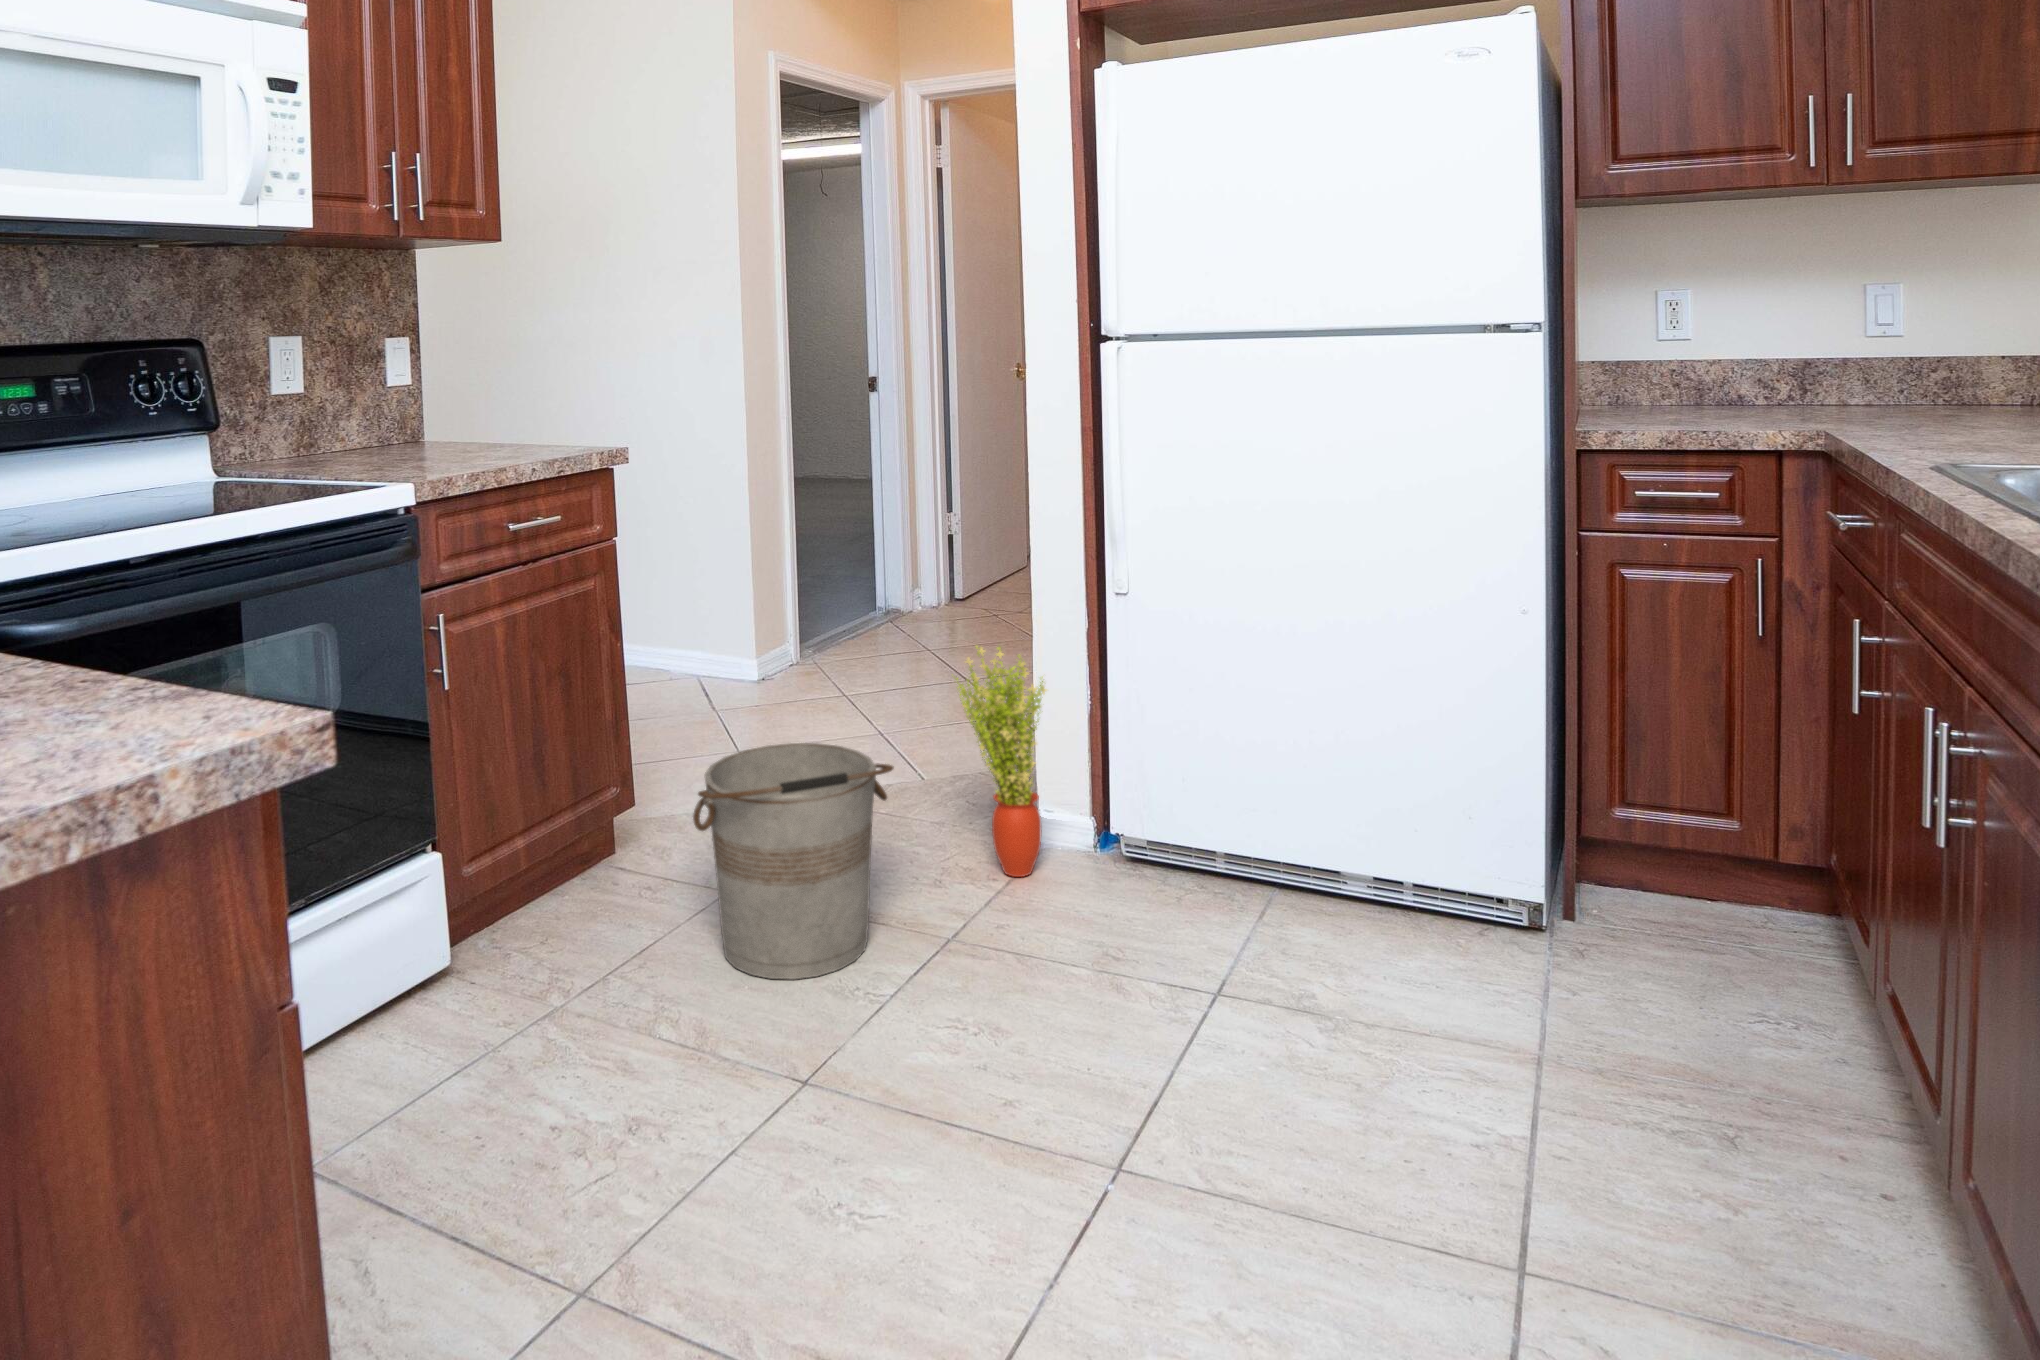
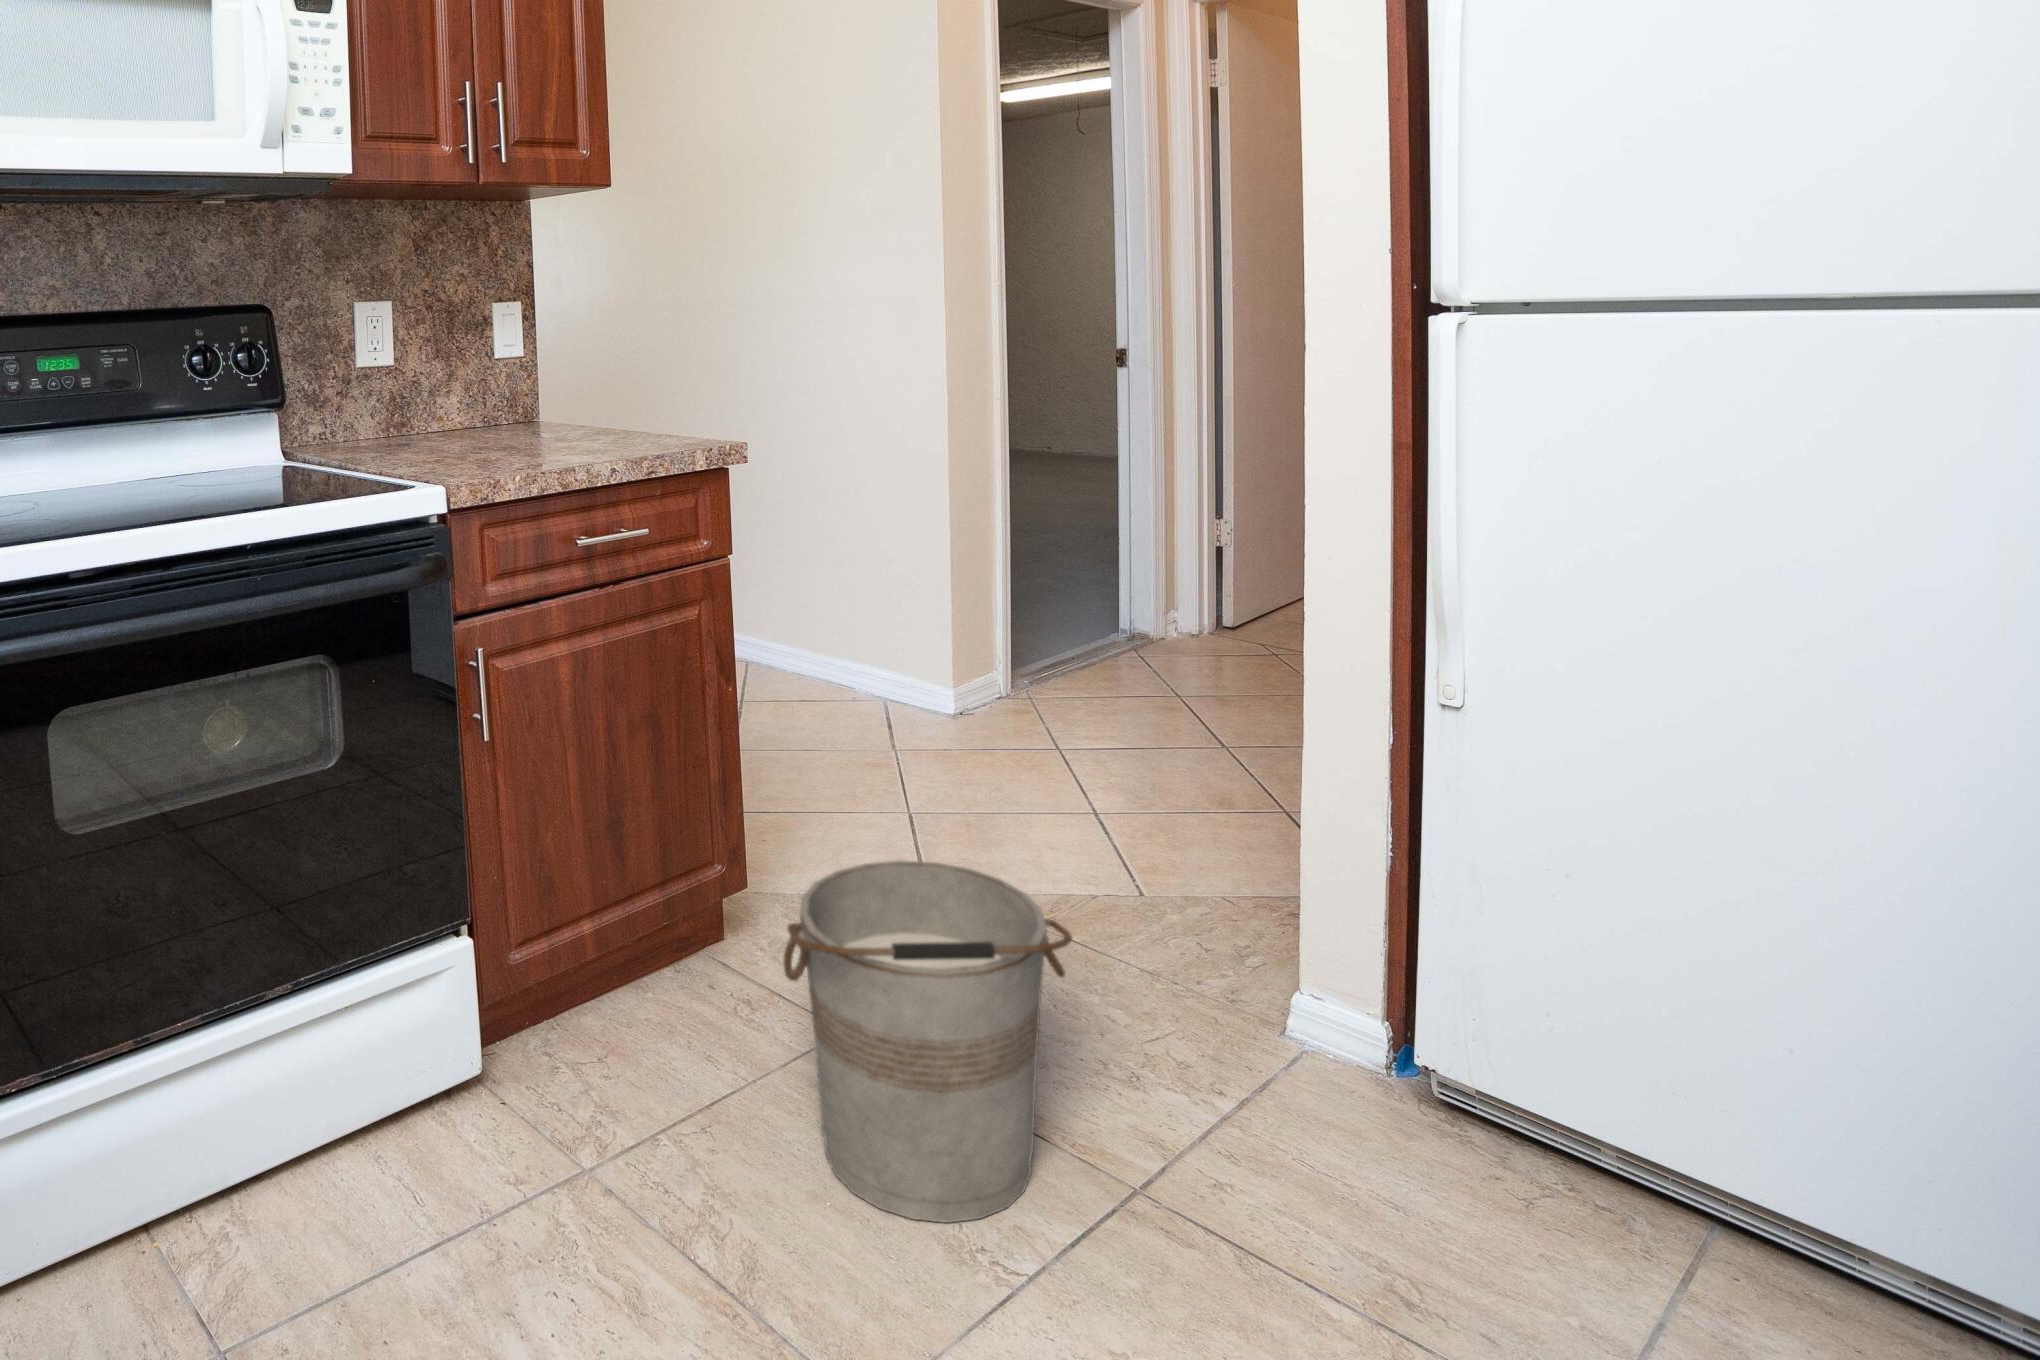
potted plant: present [956,647,1046,877] -> none [1179,752,1338,1108]

